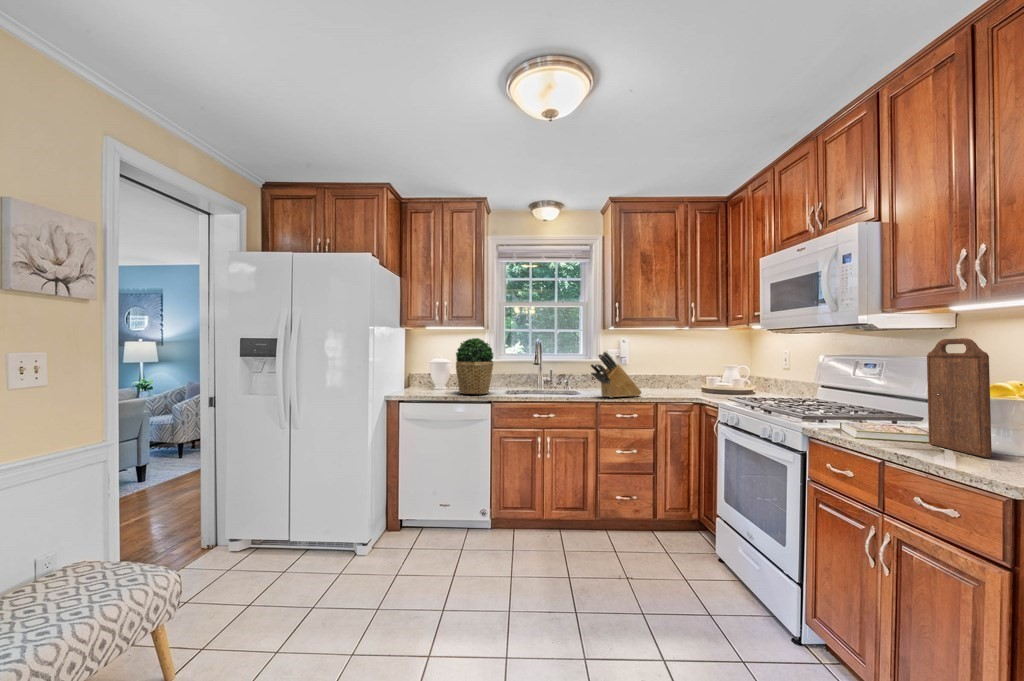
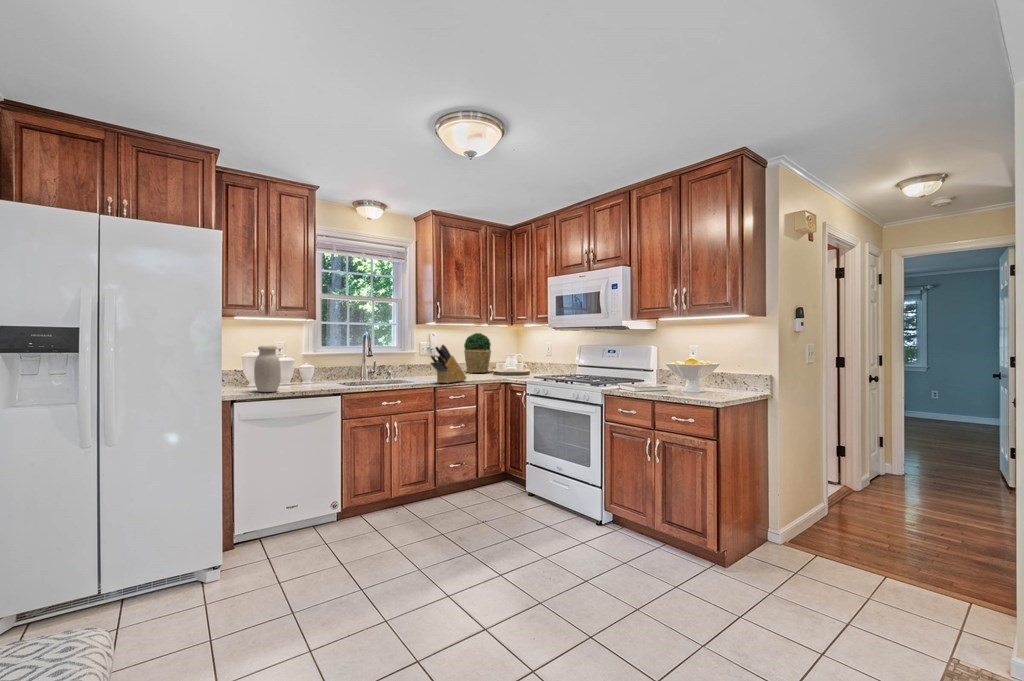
potted plant: present [456,338,493,394] -> present [464,333,491,373]
cutting board: present [927,338,992,457] -> none [671,338,701,396]
jar: none [415,352,435,396] -> present [254,345,281,392]

